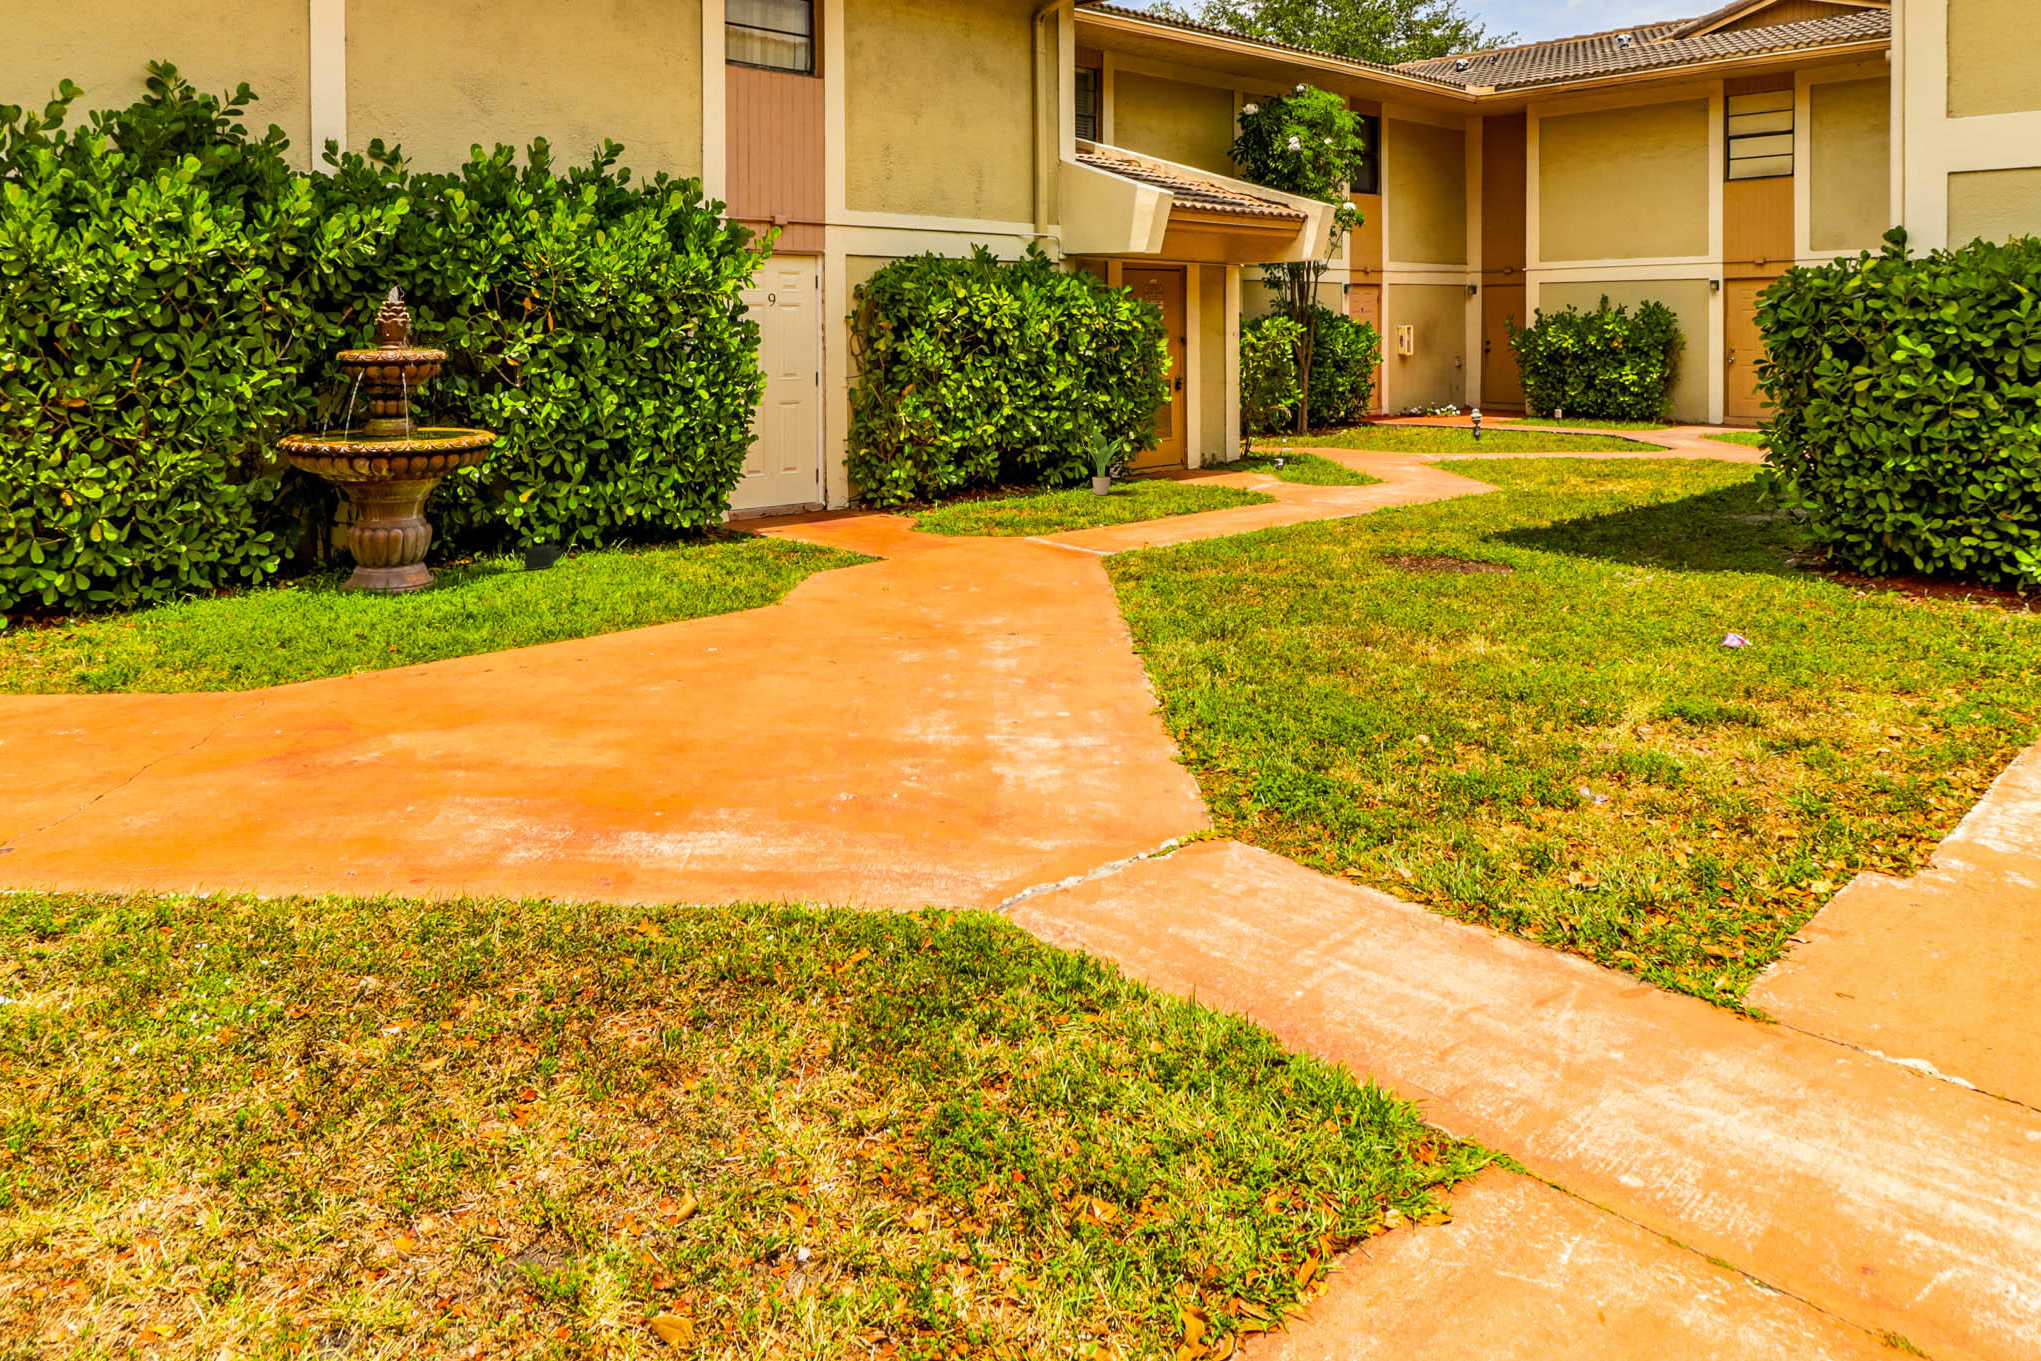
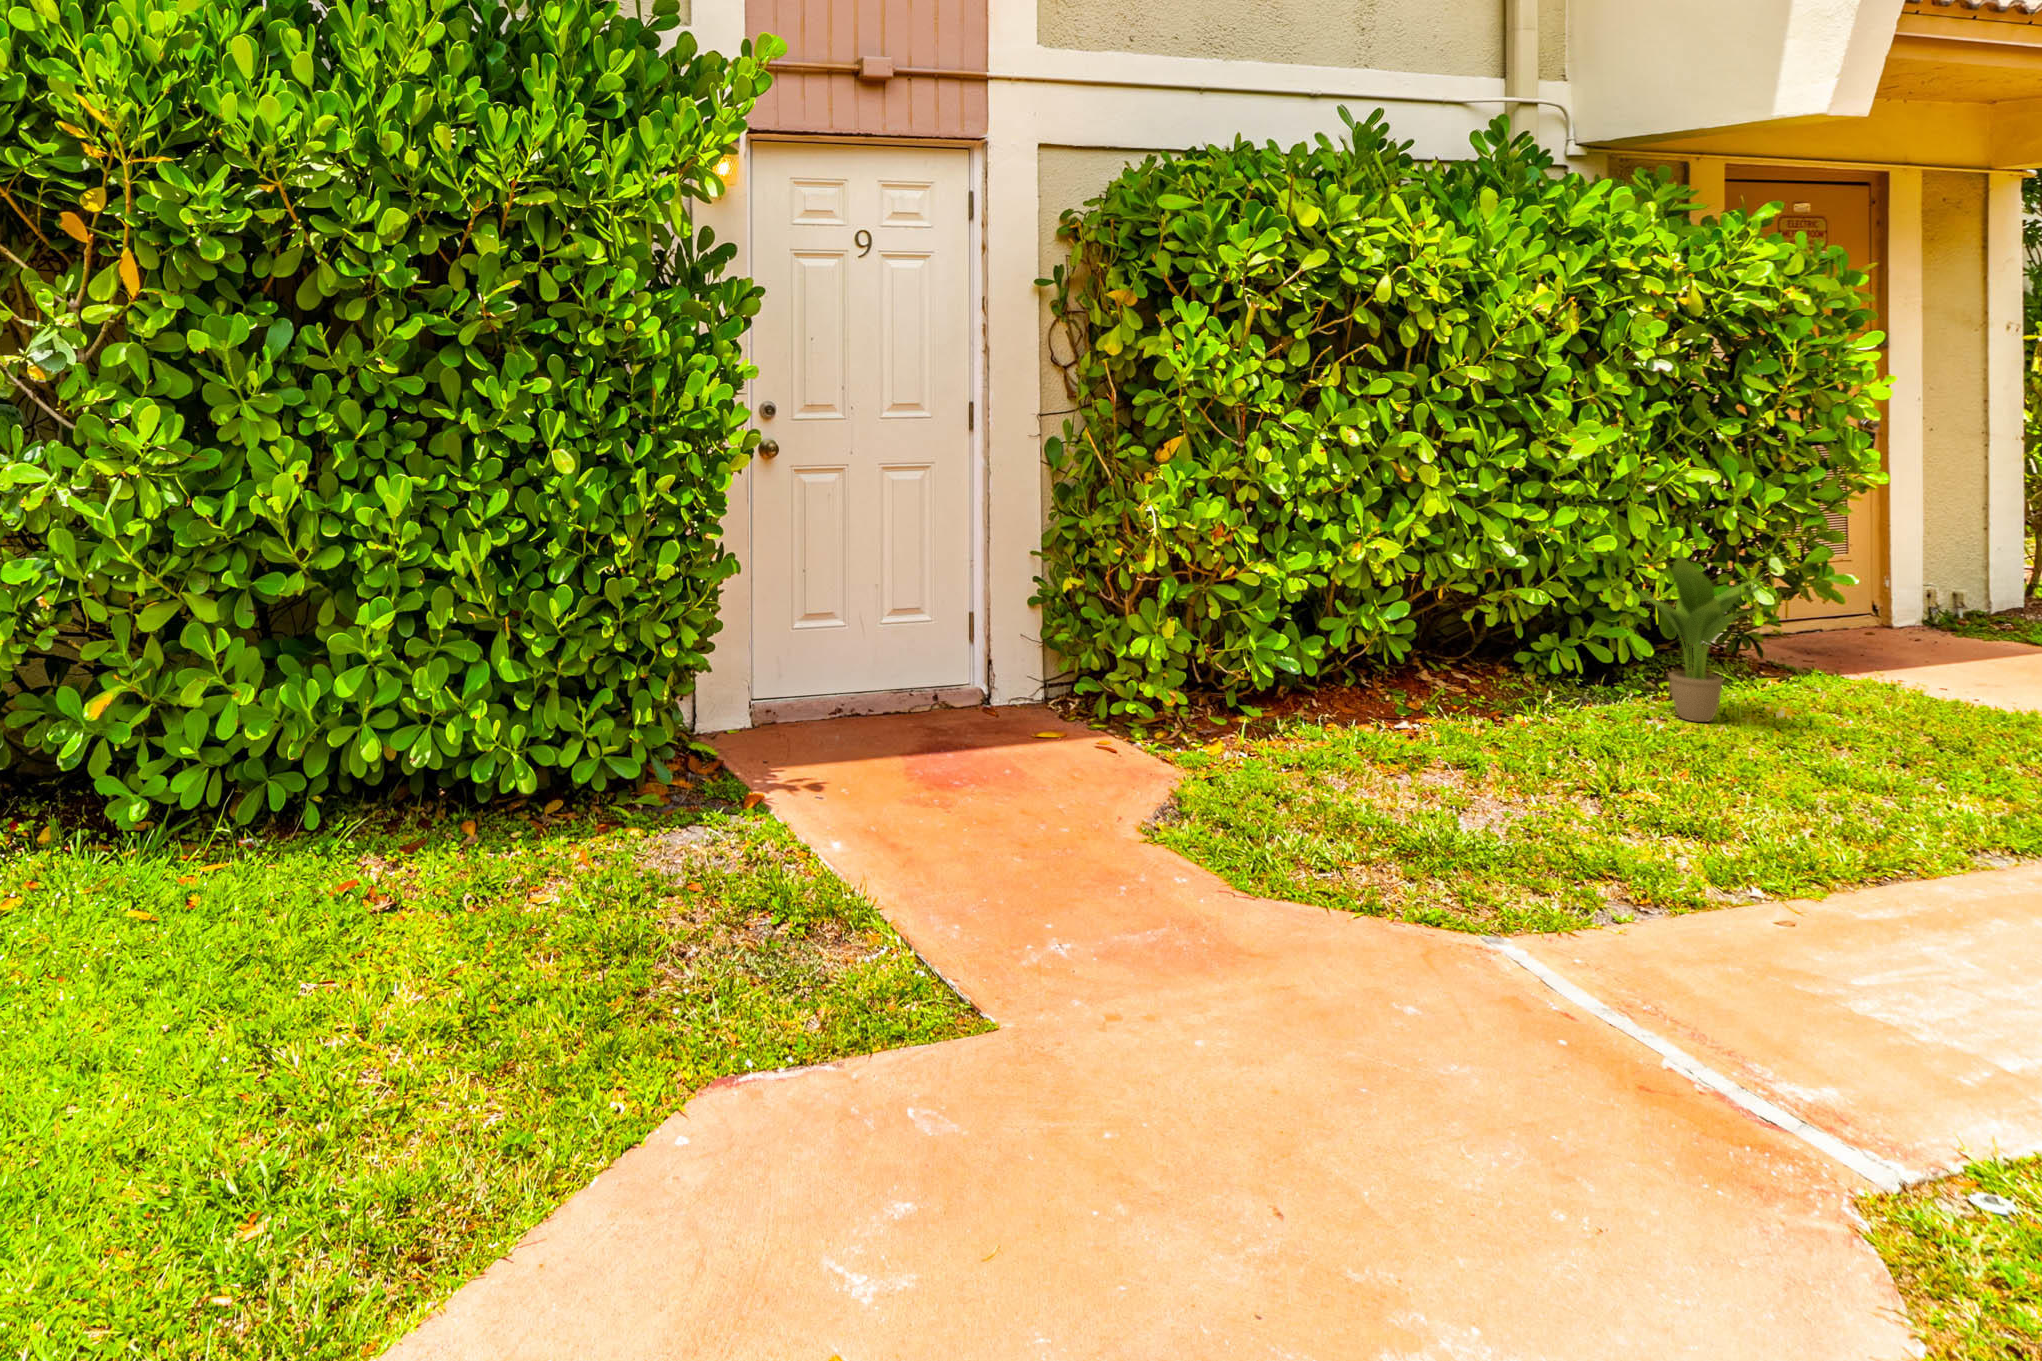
watering can: present [517,534,570,570] -> none [17,816,178,913]

